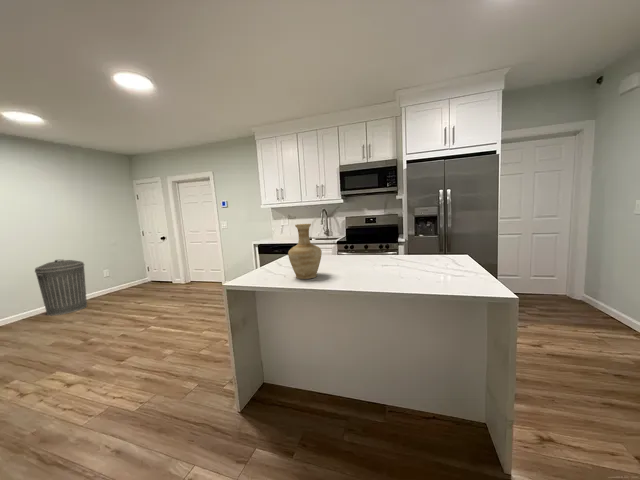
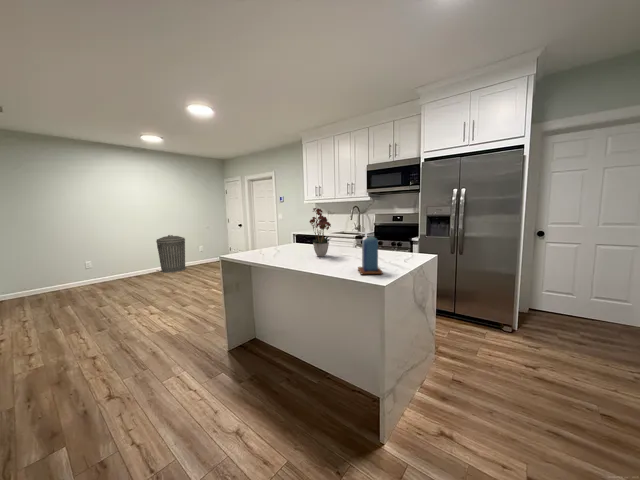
flower arrangement: none [350,212,390,273] -> present [309,208,331,256]
vase: present [288,224,322,279] -> none [257,213,284,256]
candle: none [448,242,488,290] -> present [358,235,383,274]

